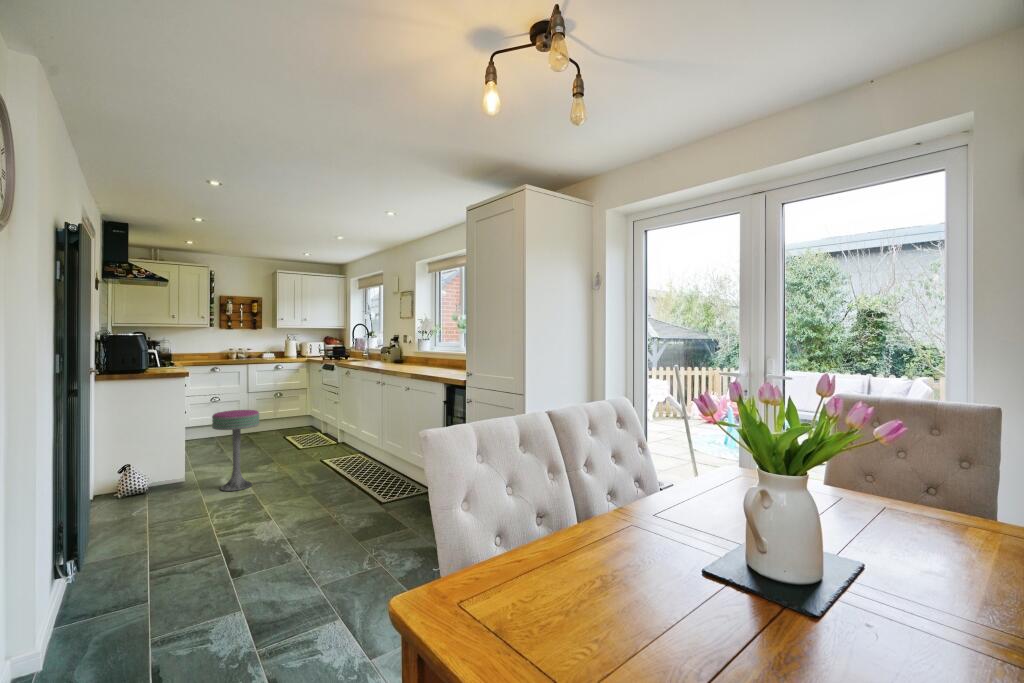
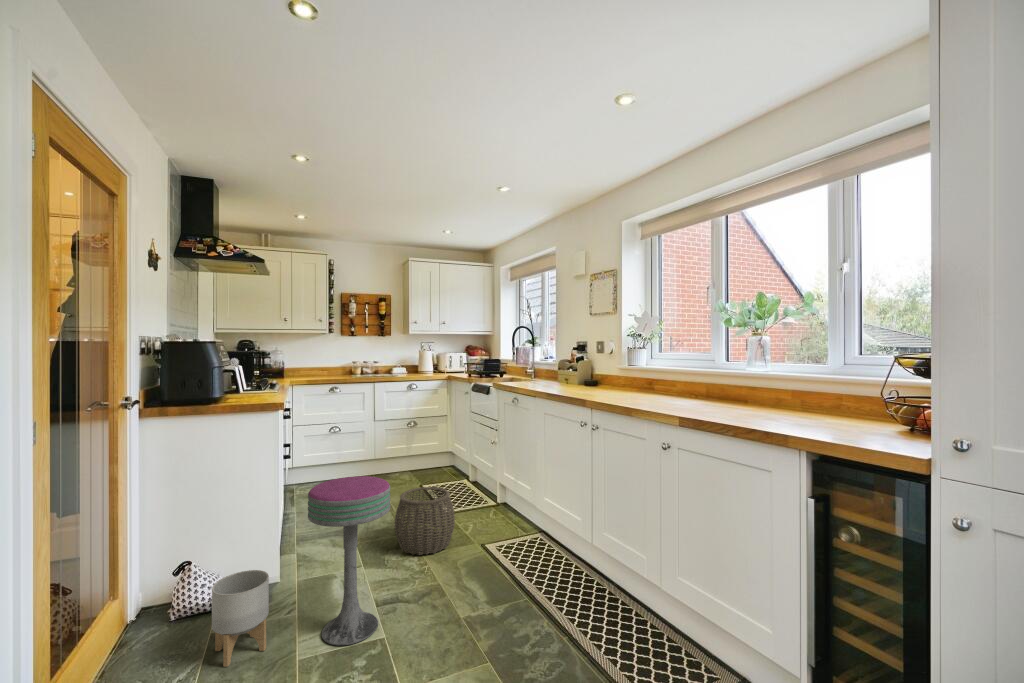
woven basket: none [263,426,303,463] -> present [394,487,455,555]
planter: none [159,458,190,500] -> present [212,570,269,667]

